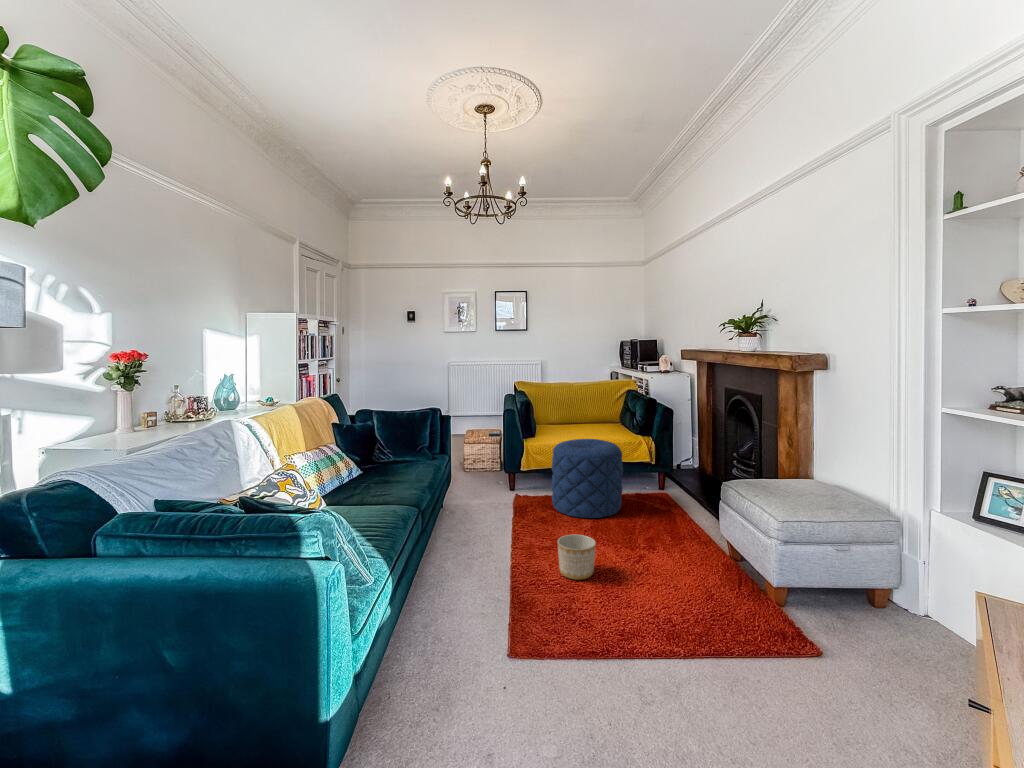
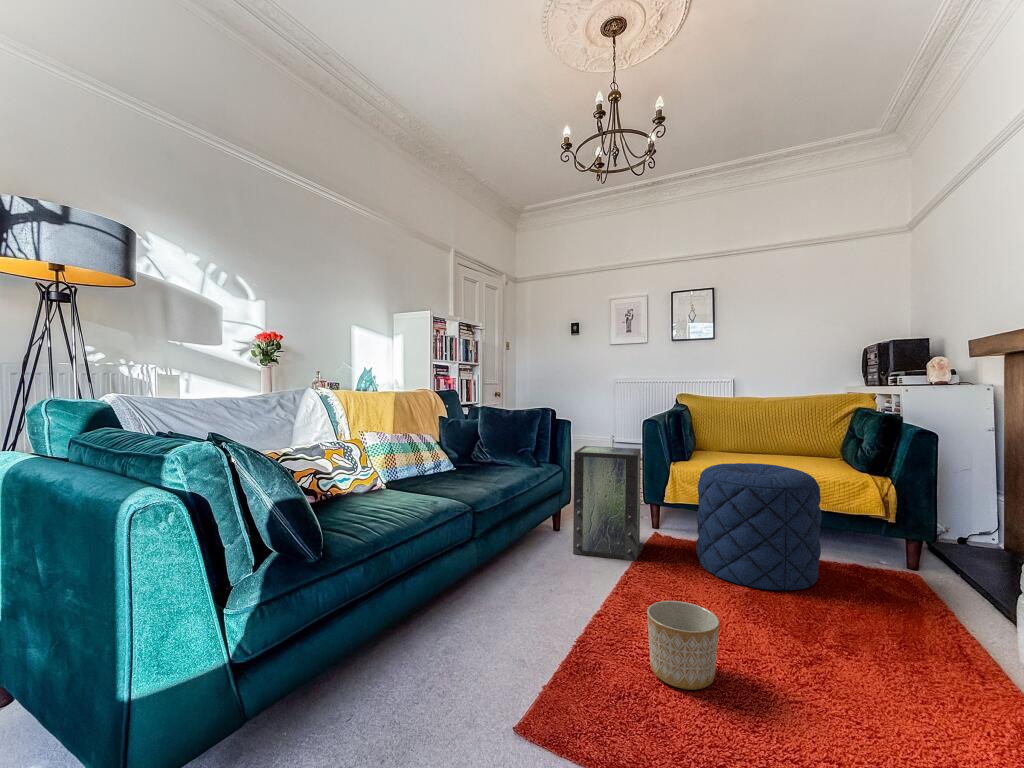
storage box: none [468,435,516,517] -> present [573,446,641,561]

